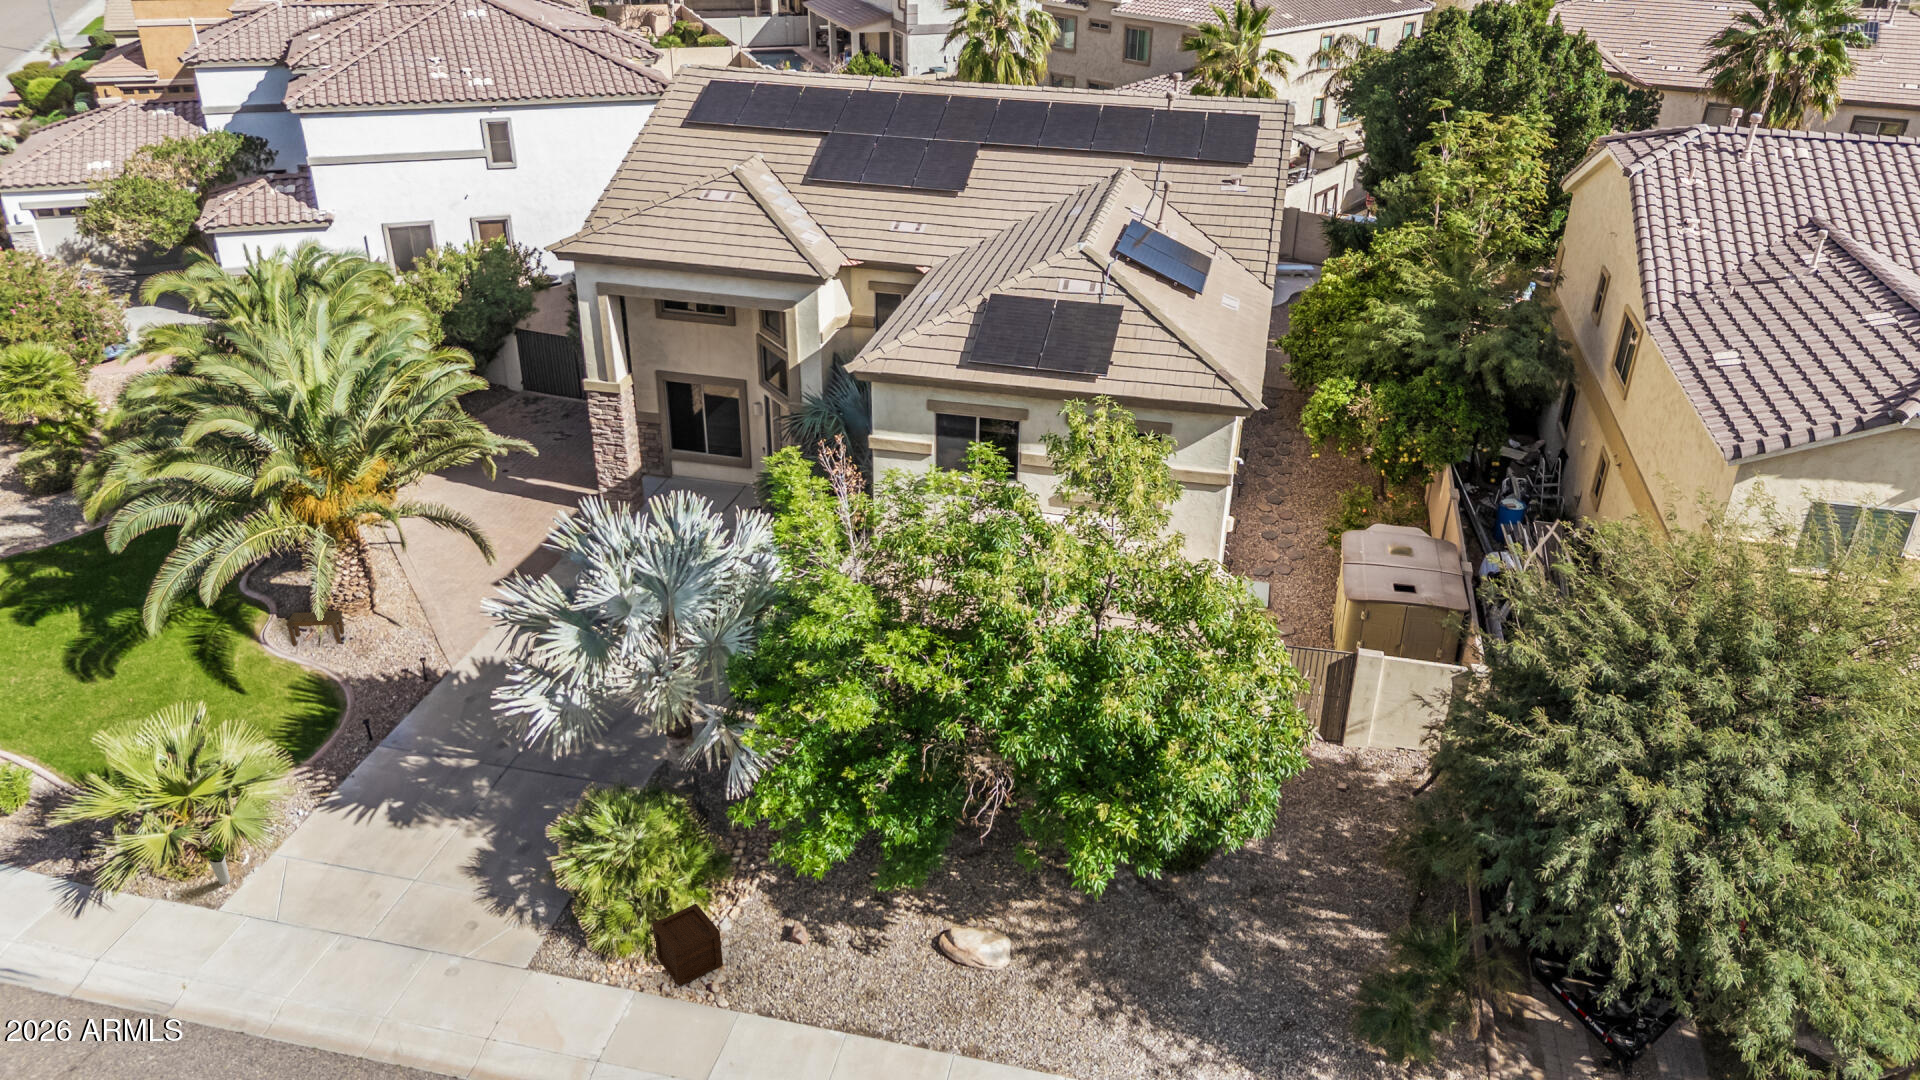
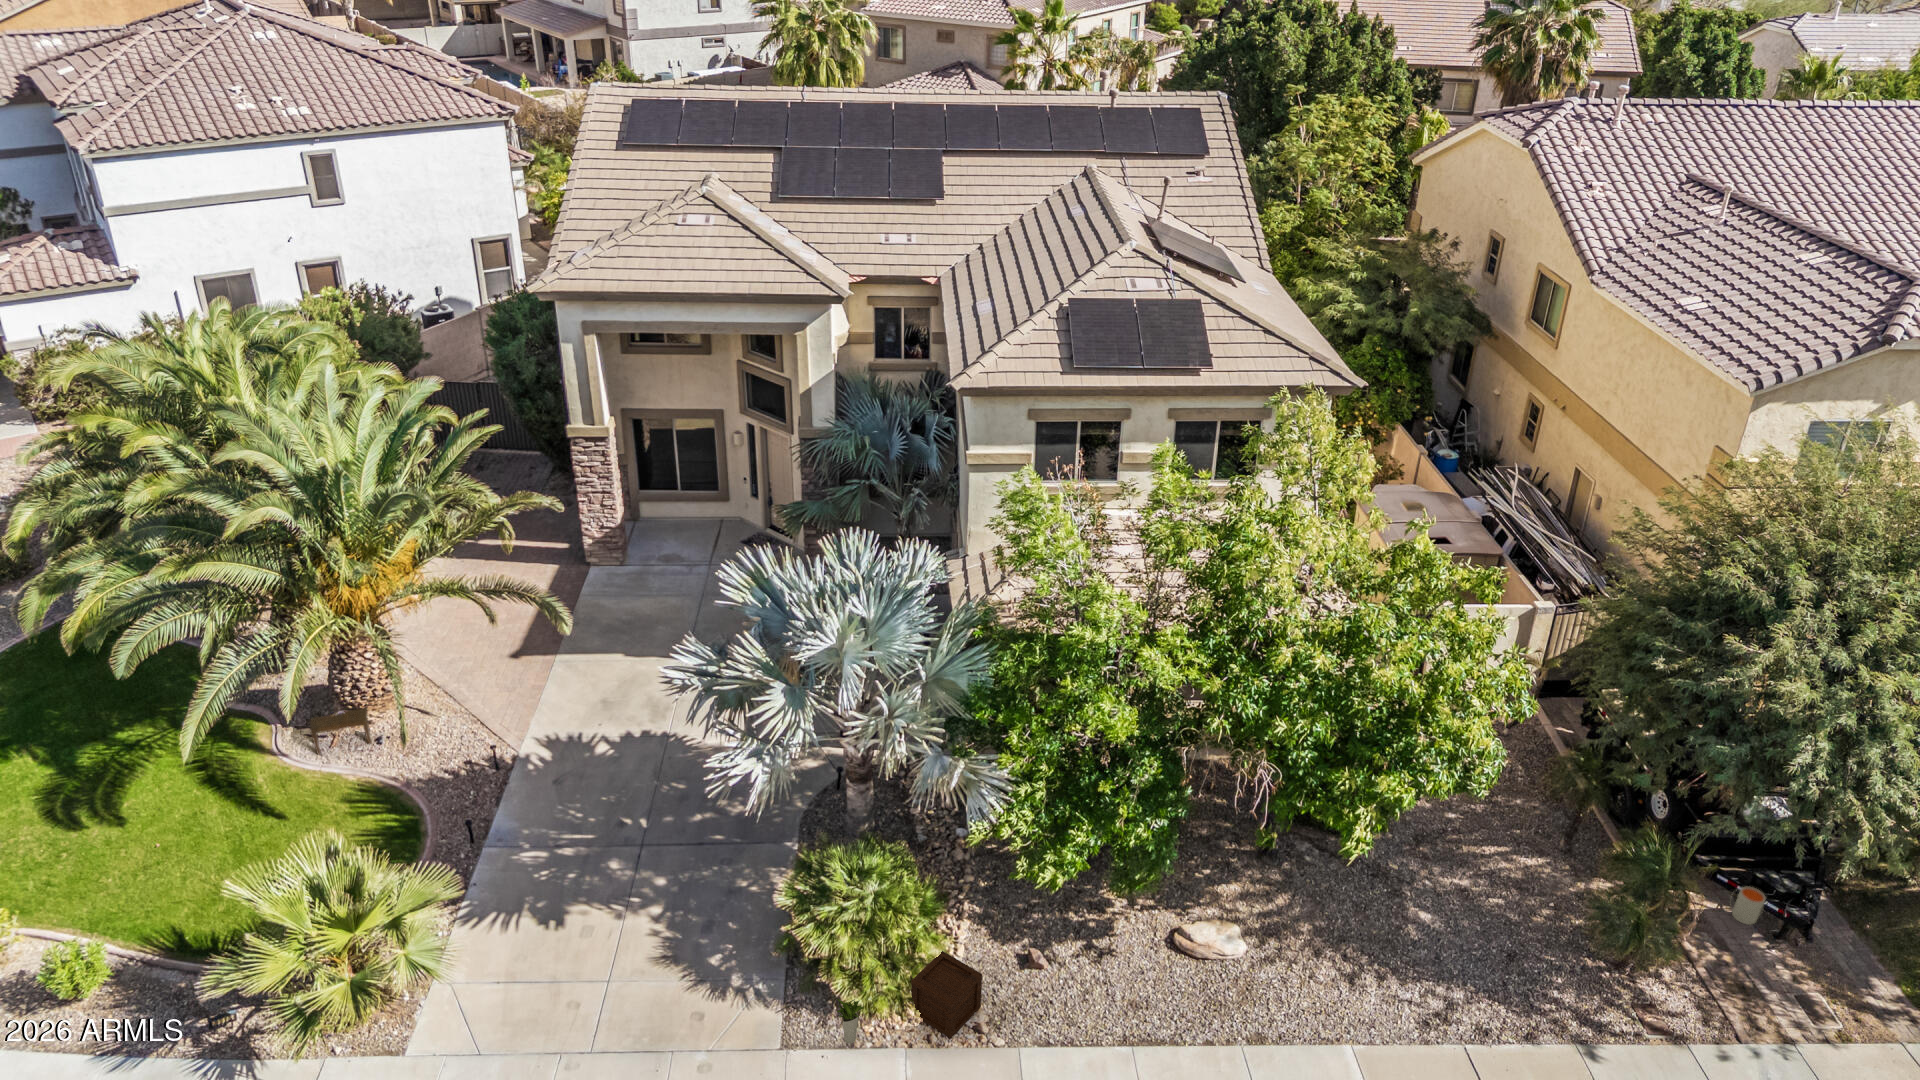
planter: present [203,840,230,885] -> present [837,999,864,1044]
bucket: none [1568,1007,1604,1051] -> present [1732,887,1766,925]

